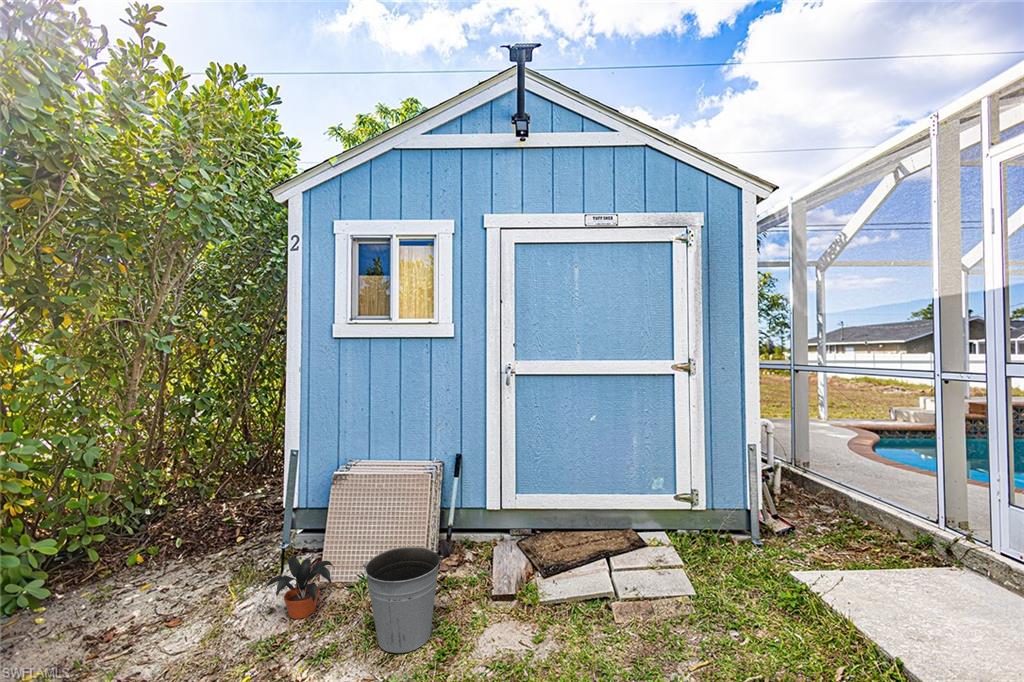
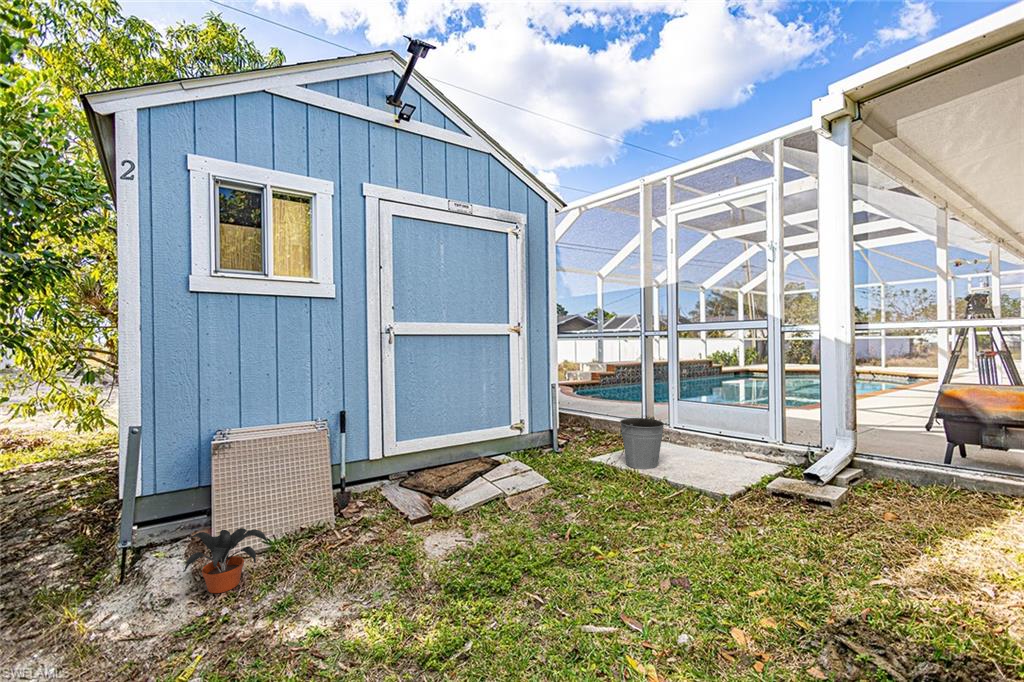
bucket: present [363,547,443,653] -> present [619,417,664,469]

